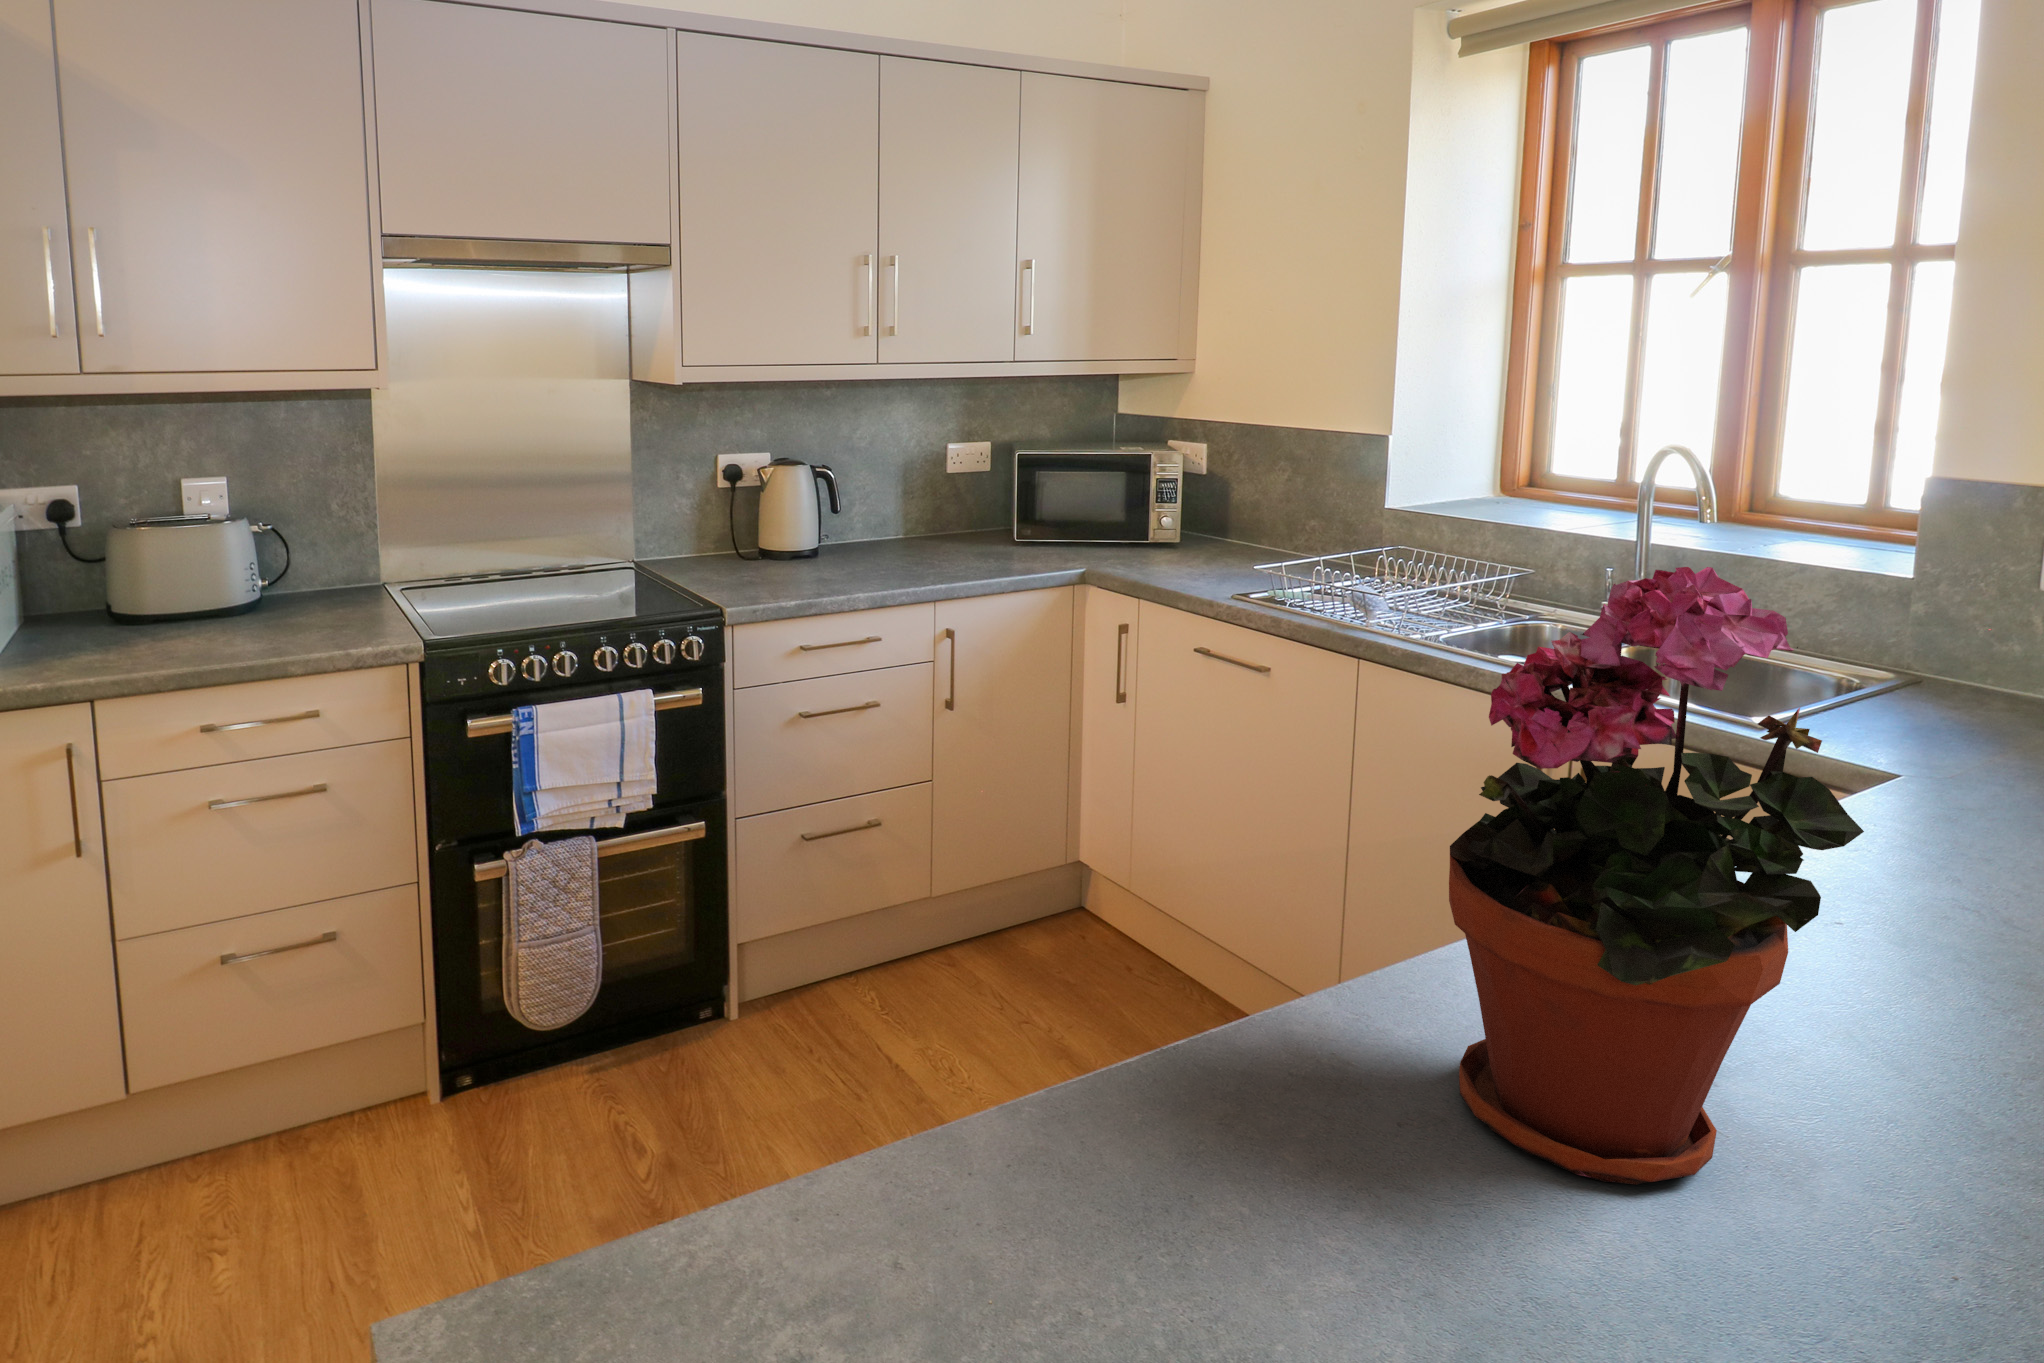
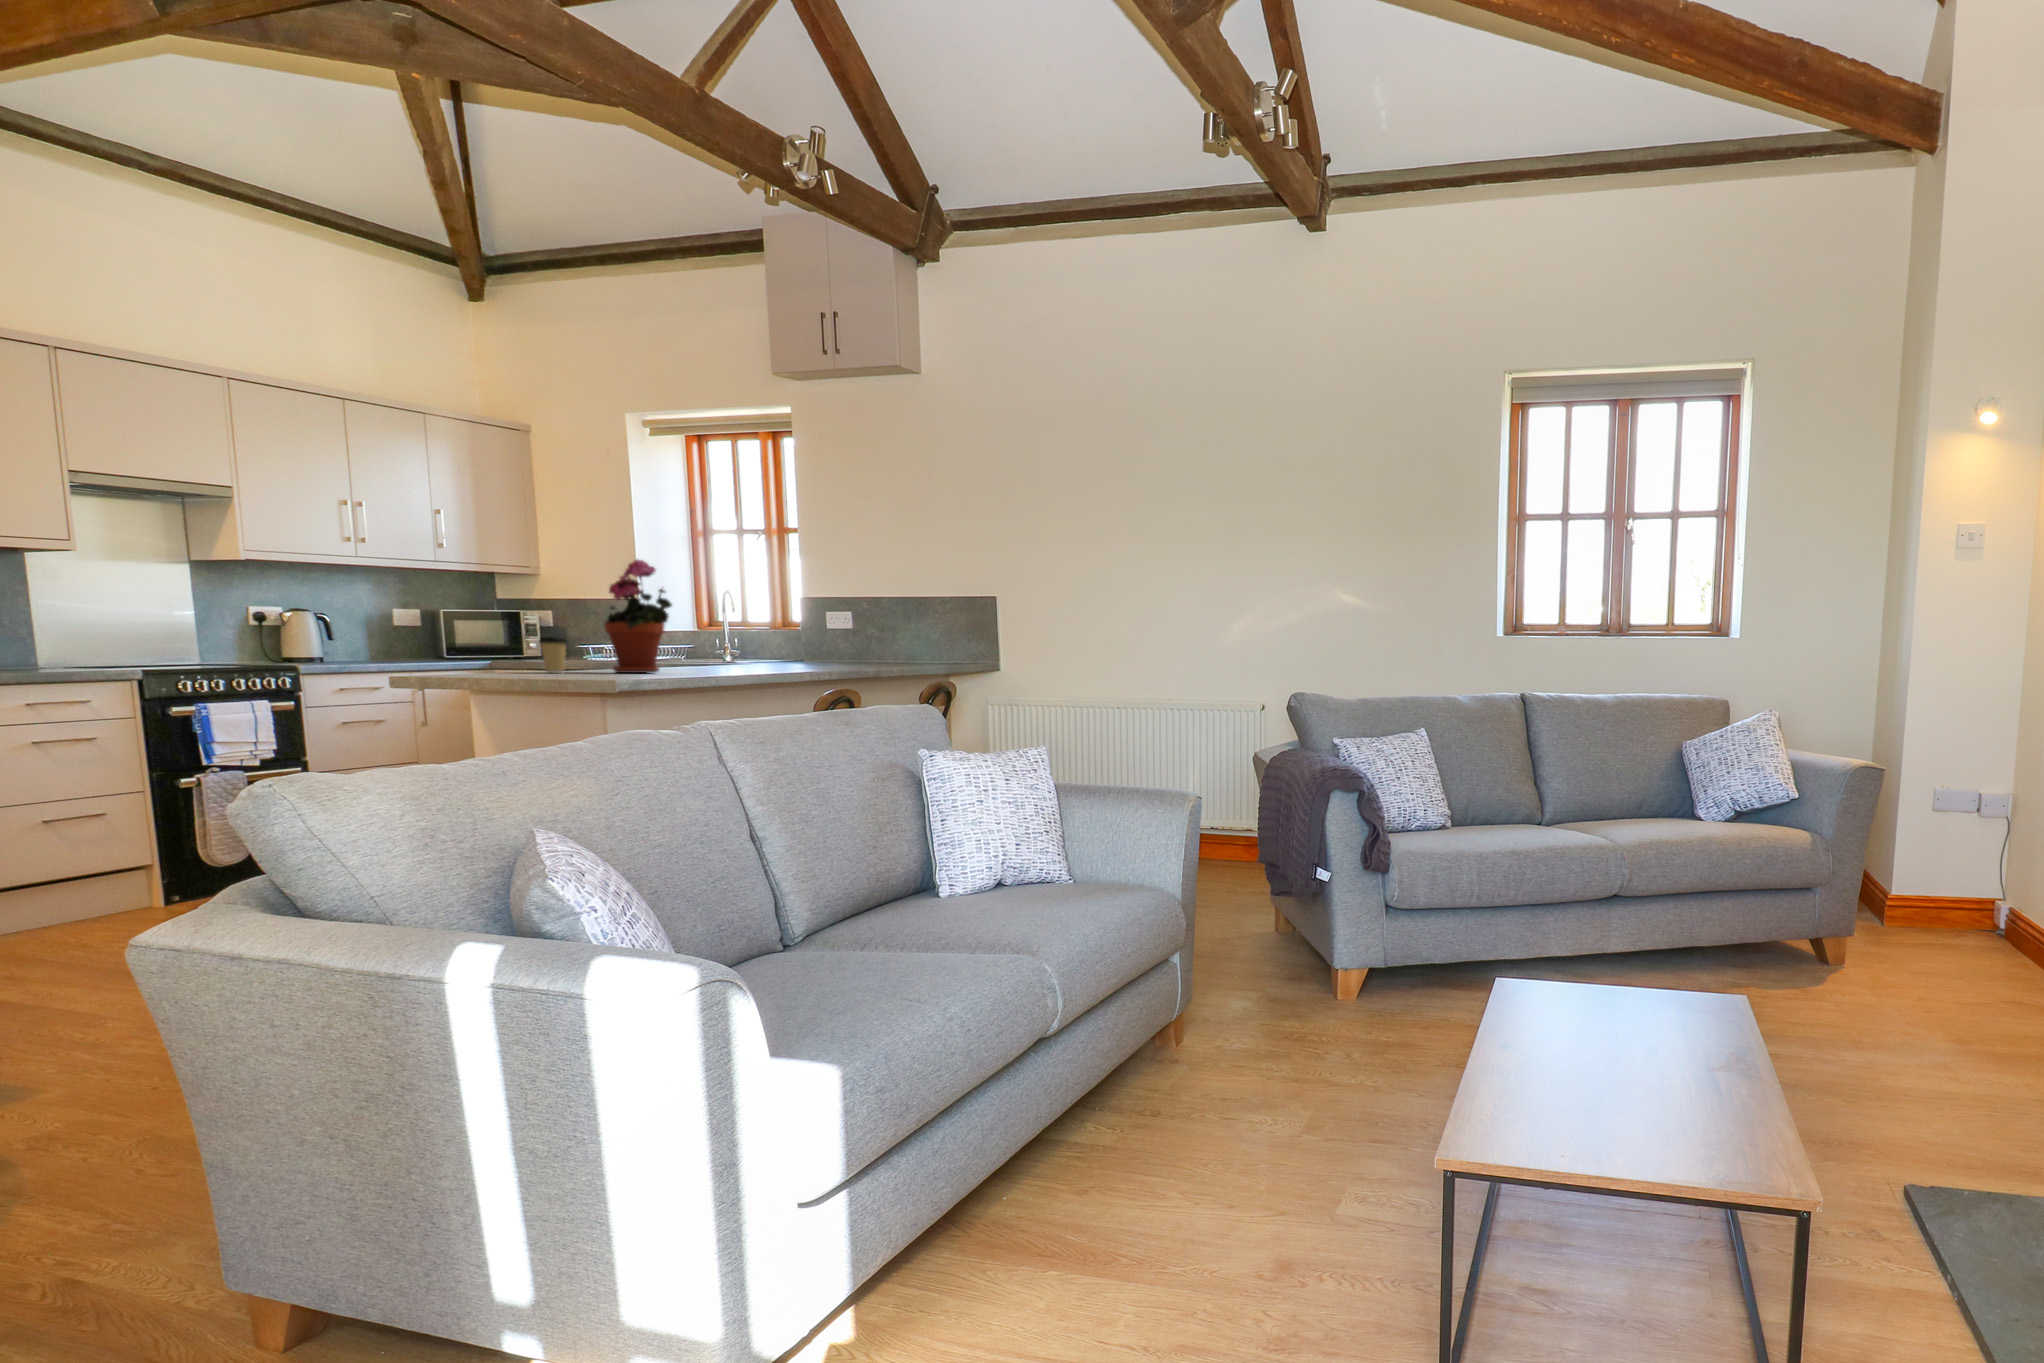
coffee cup: none [1129,990,1279,1219] -> present [539,637,567,673]

